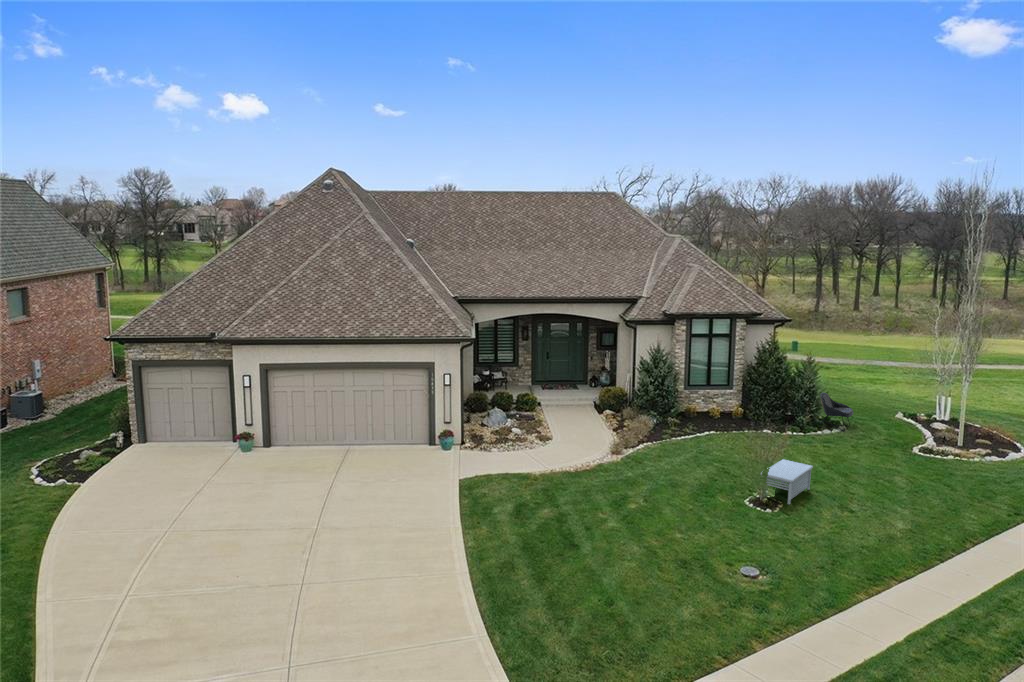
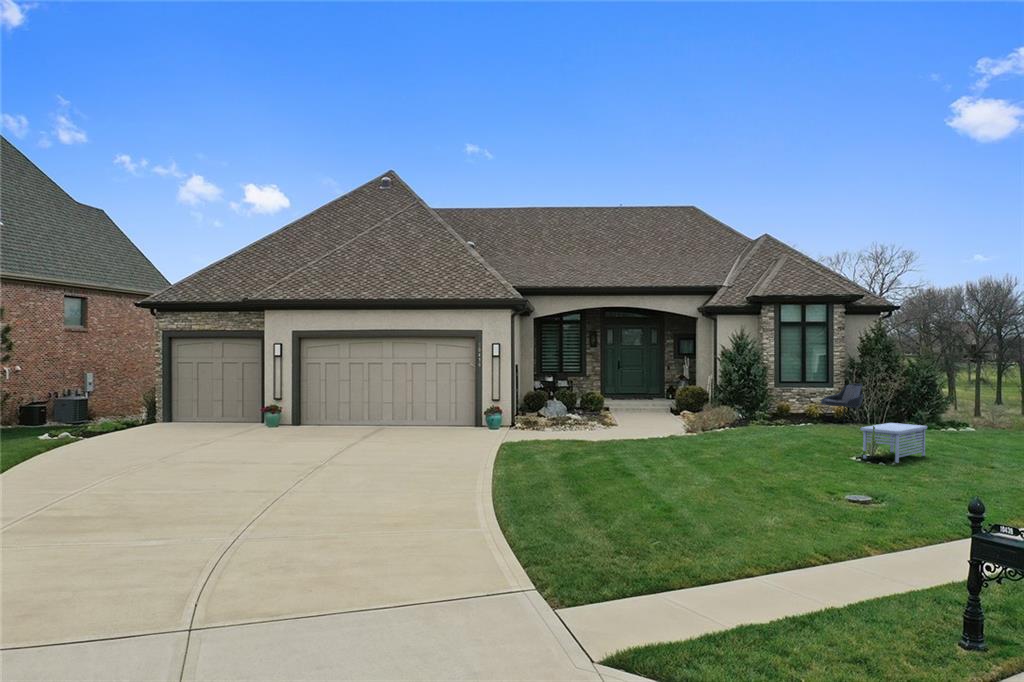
lounge chair: present [819,393,854,432] -> present [821,384,865,423]

